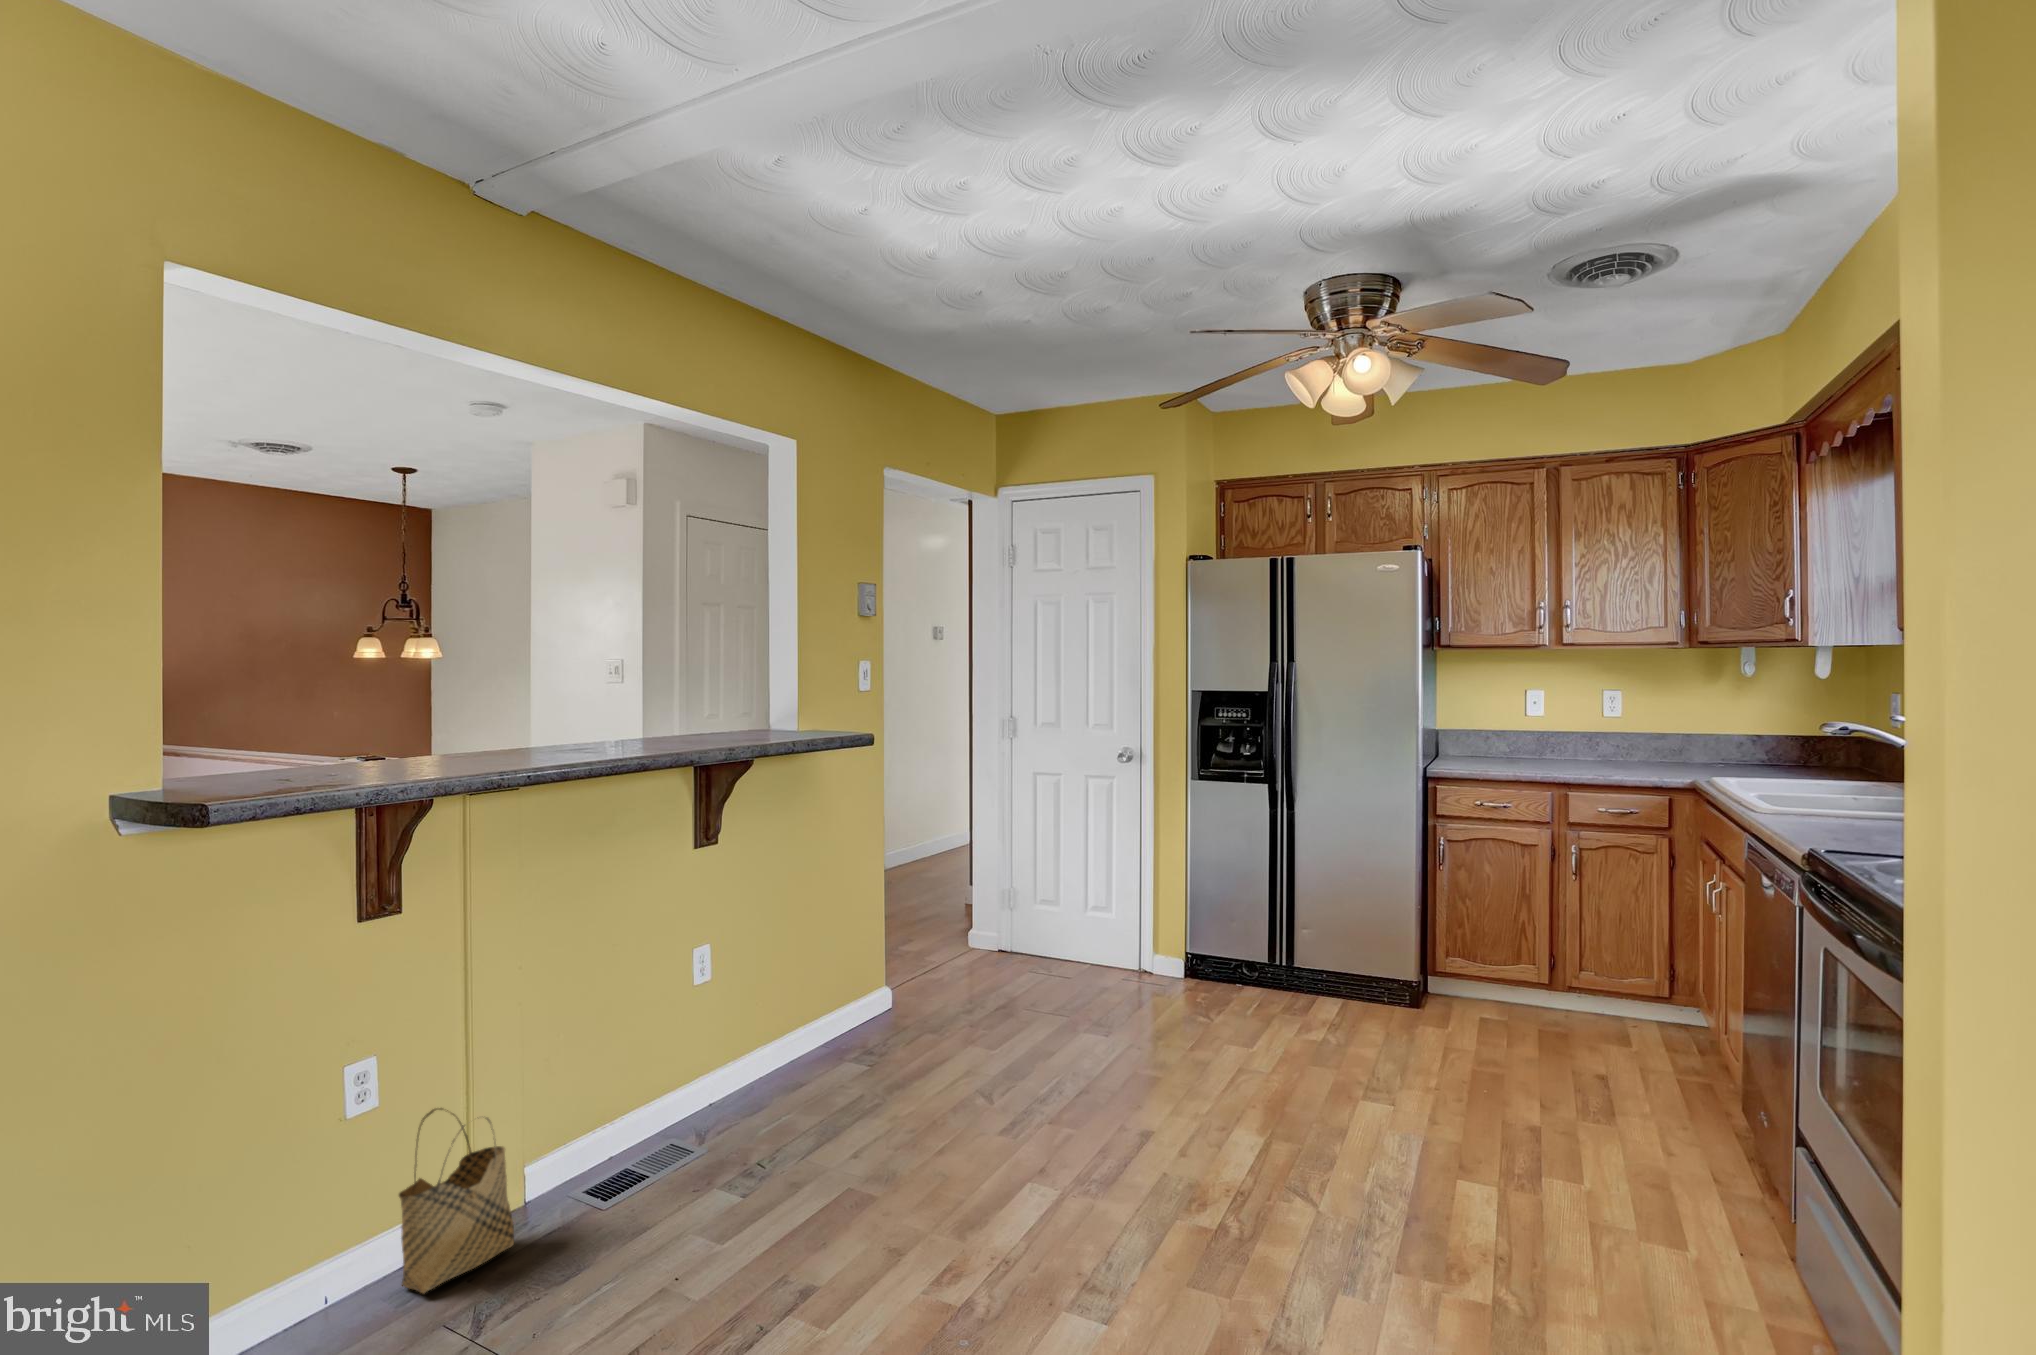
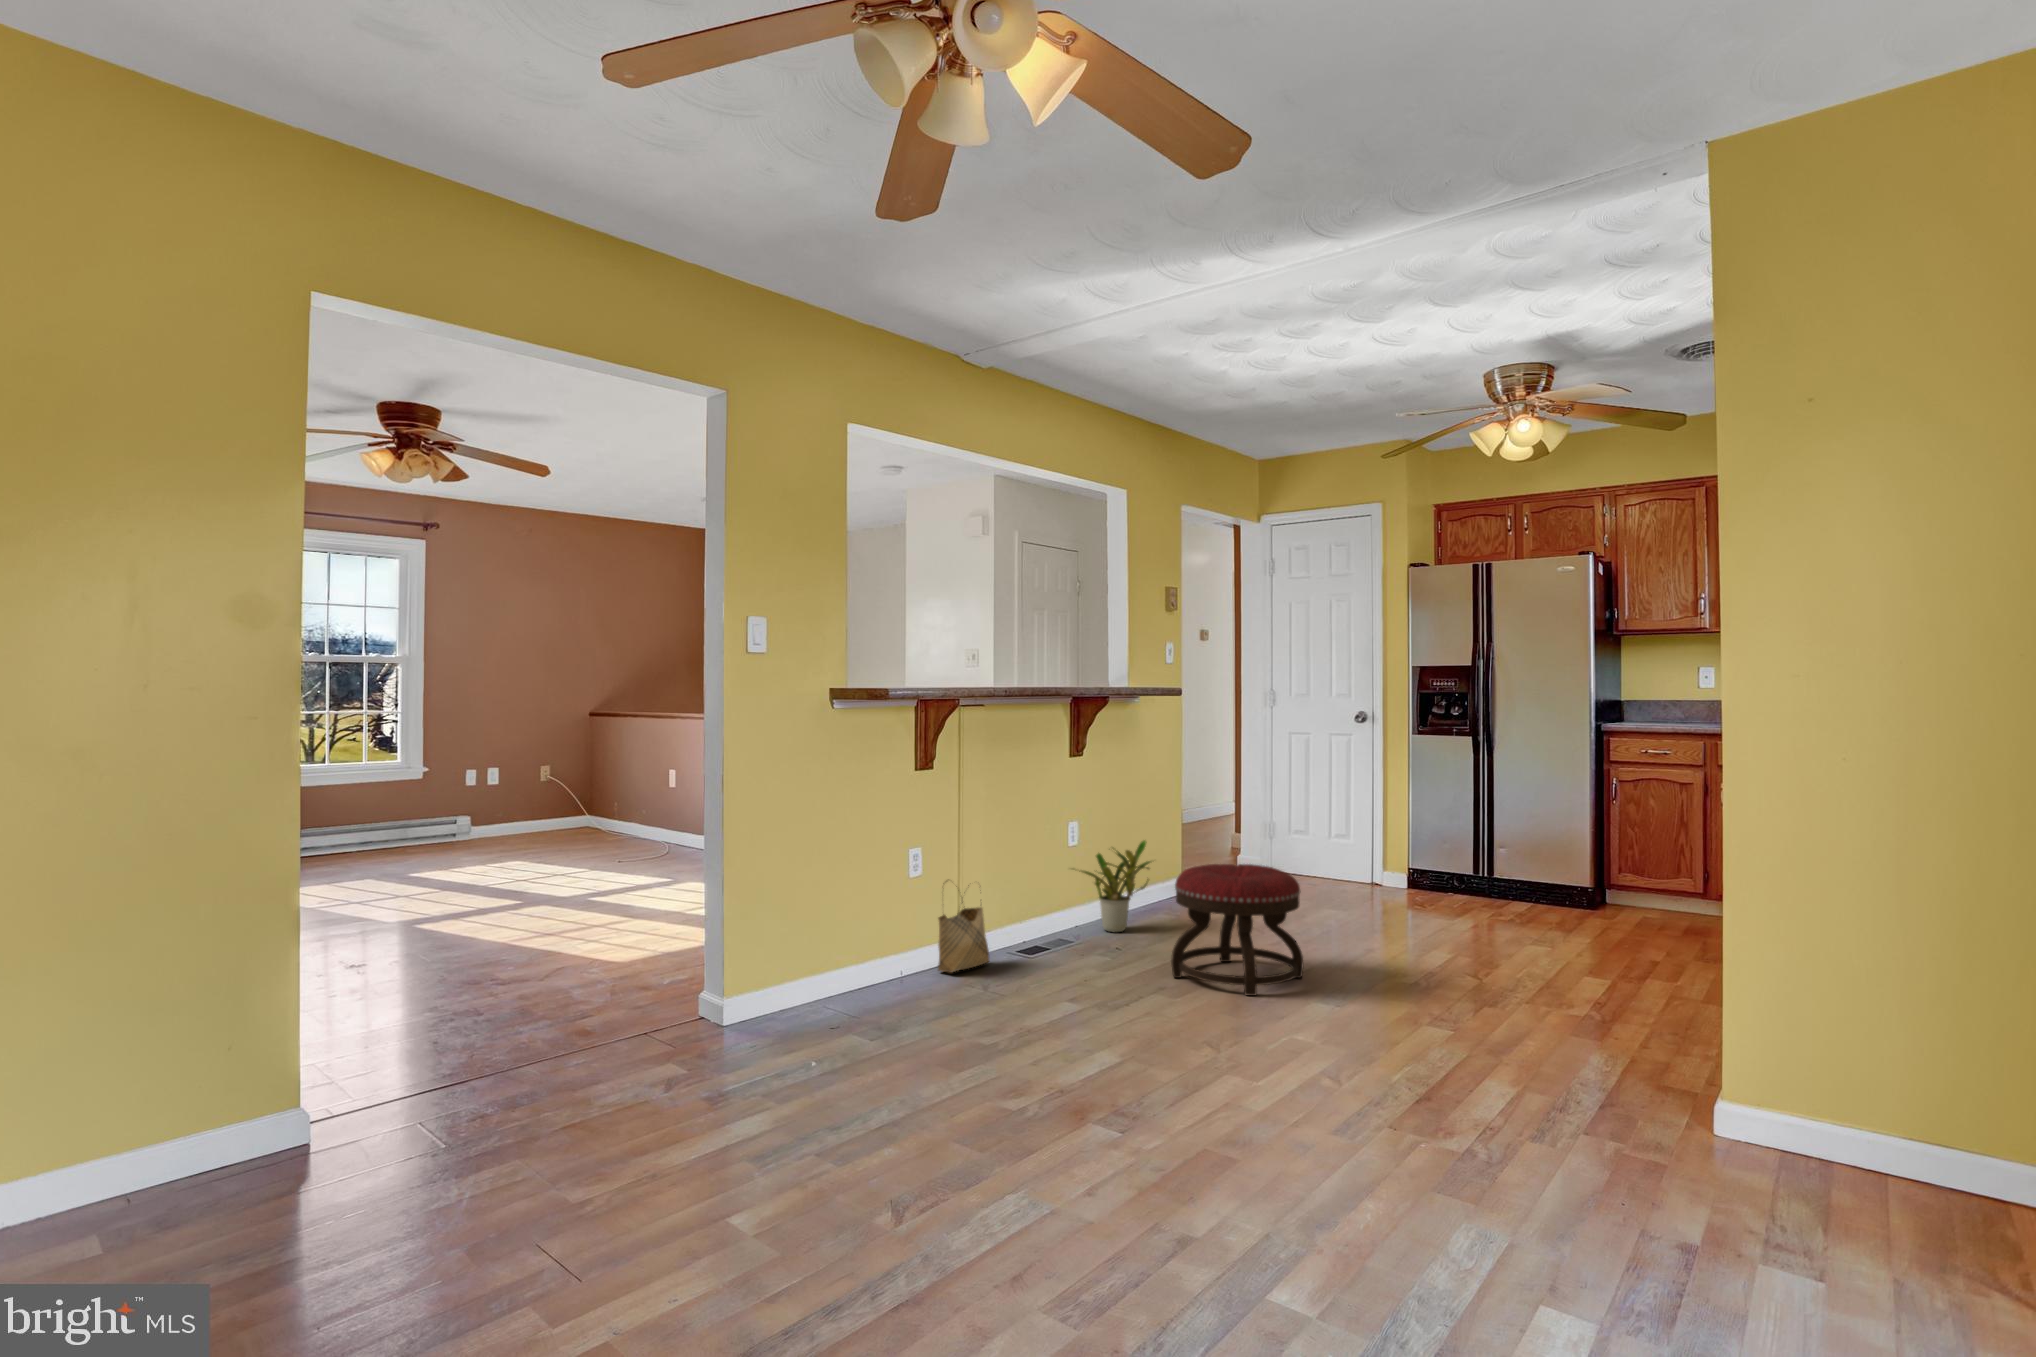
potted plant: none [688,970,831,1124] -> present [1079,840,1151,932]
ottoman: none [829,1040,1044,1303] -> present [1171,864,1303,996]

